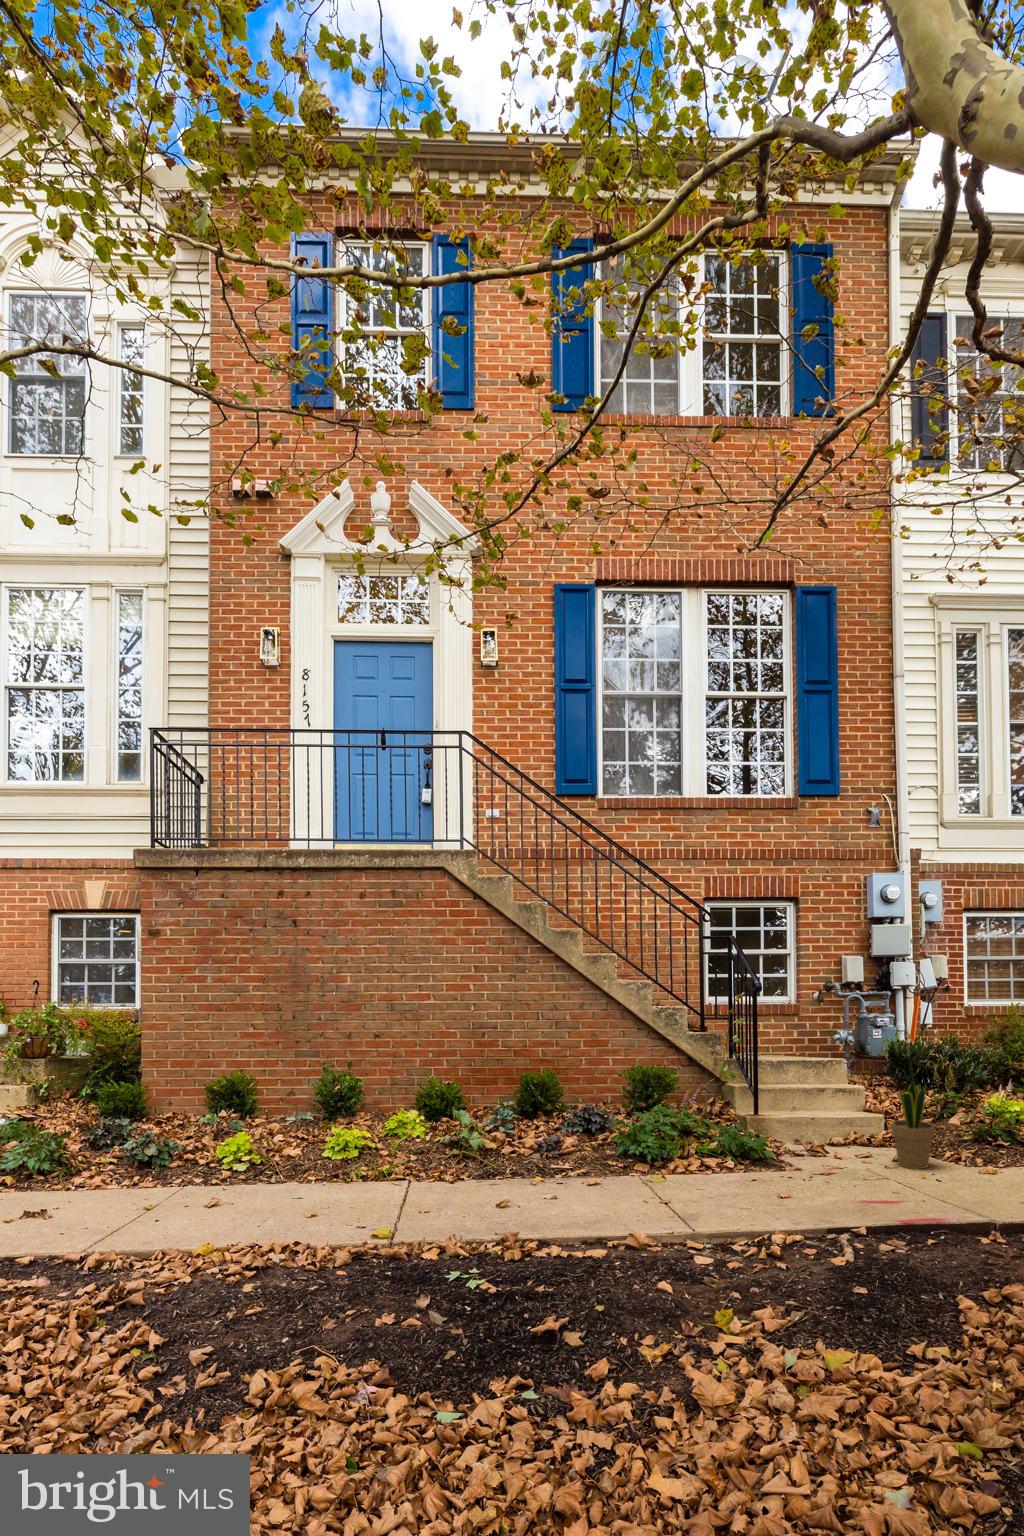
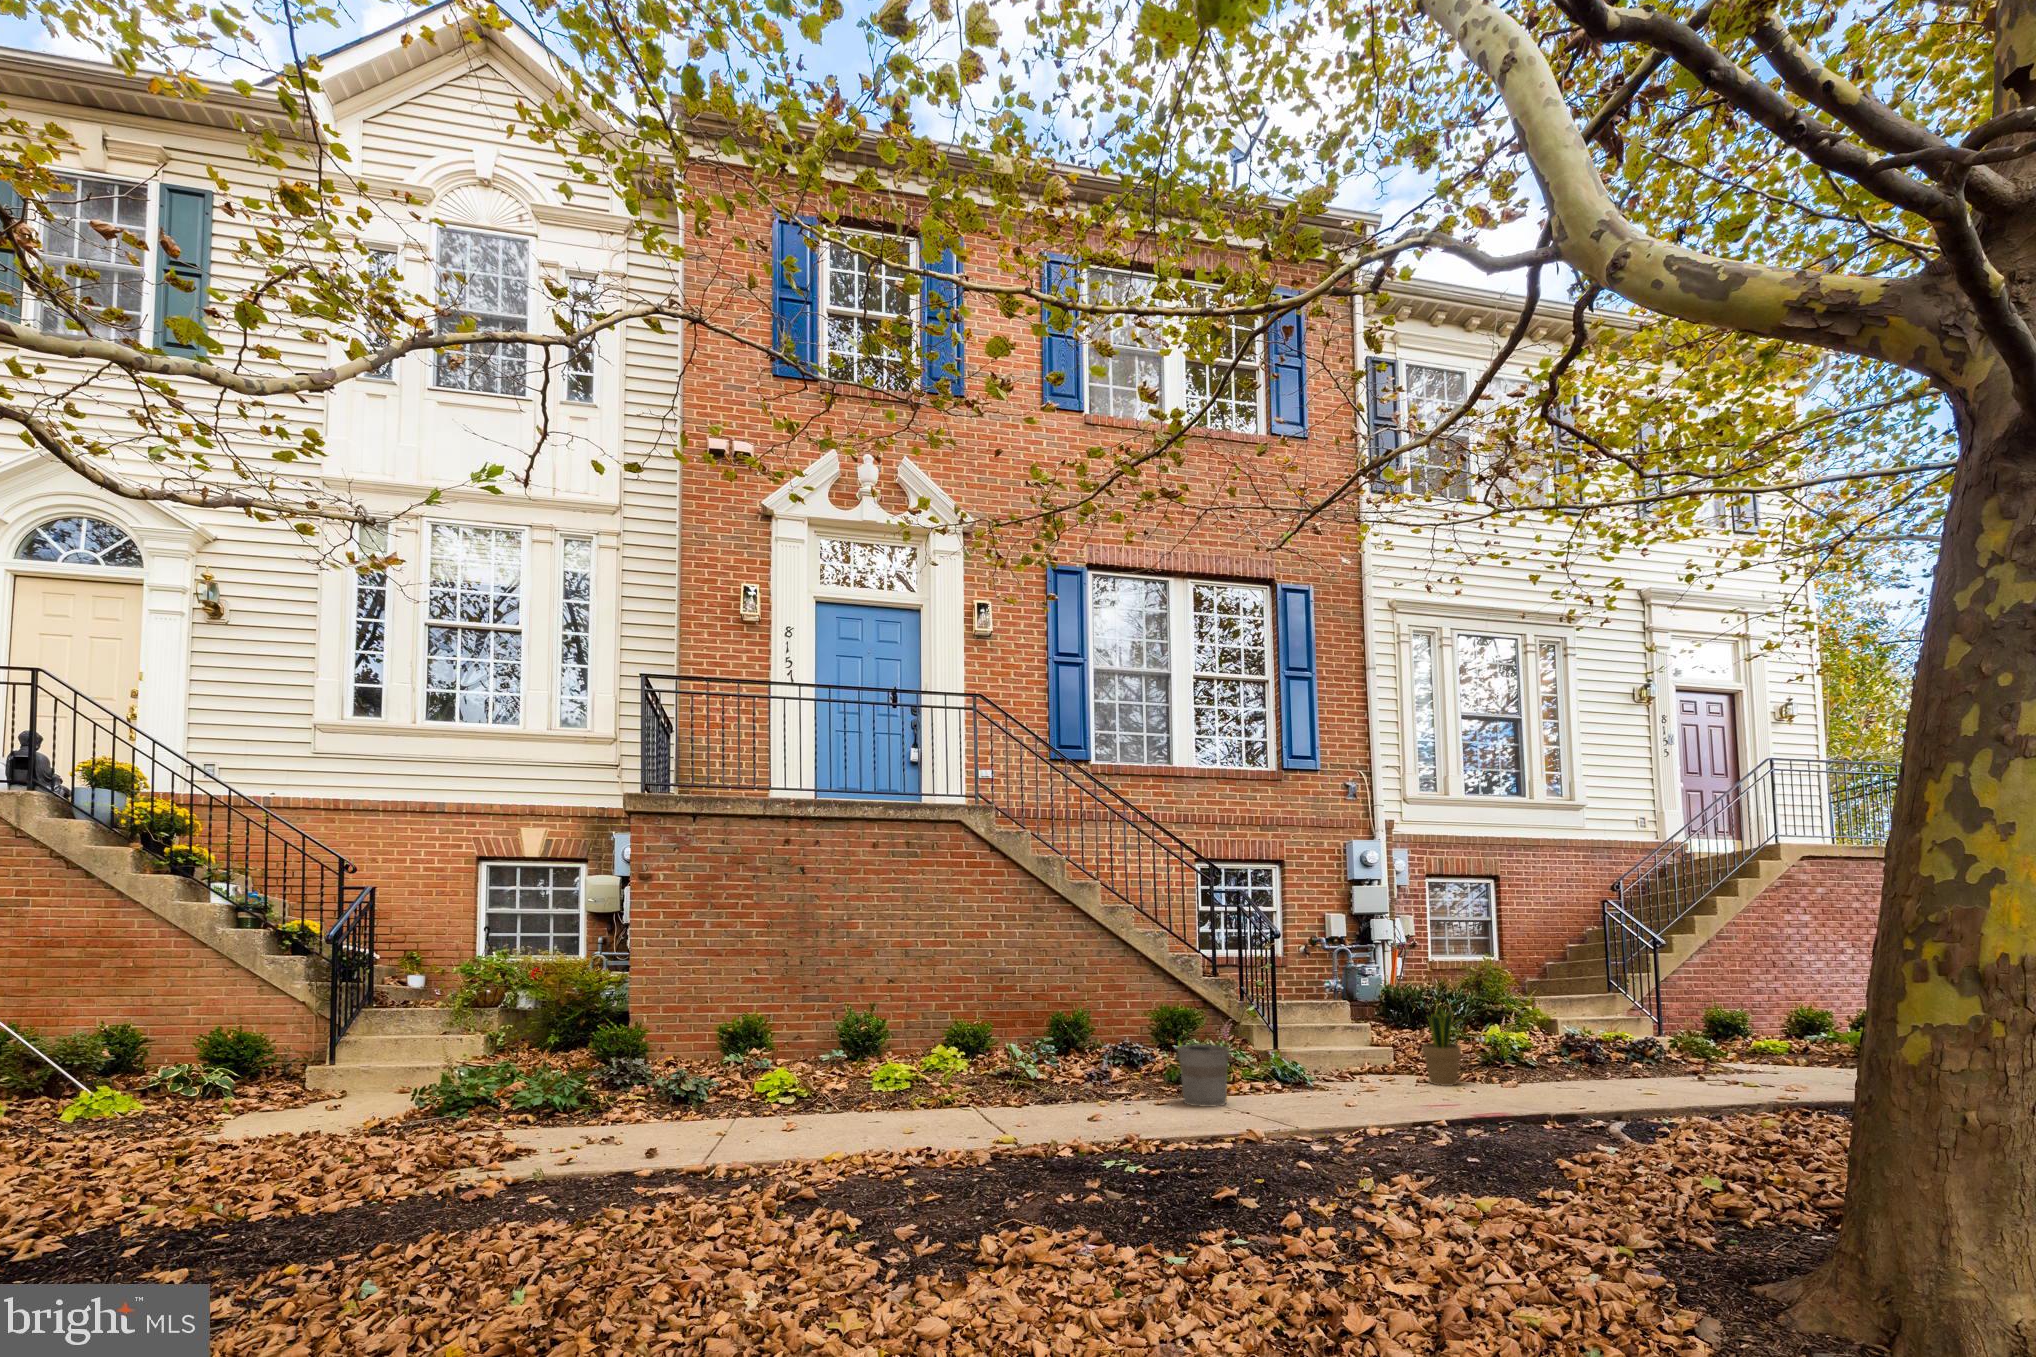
bucket: none [596,1119,661,1190] -> present [1174,1044,1233,1107]

